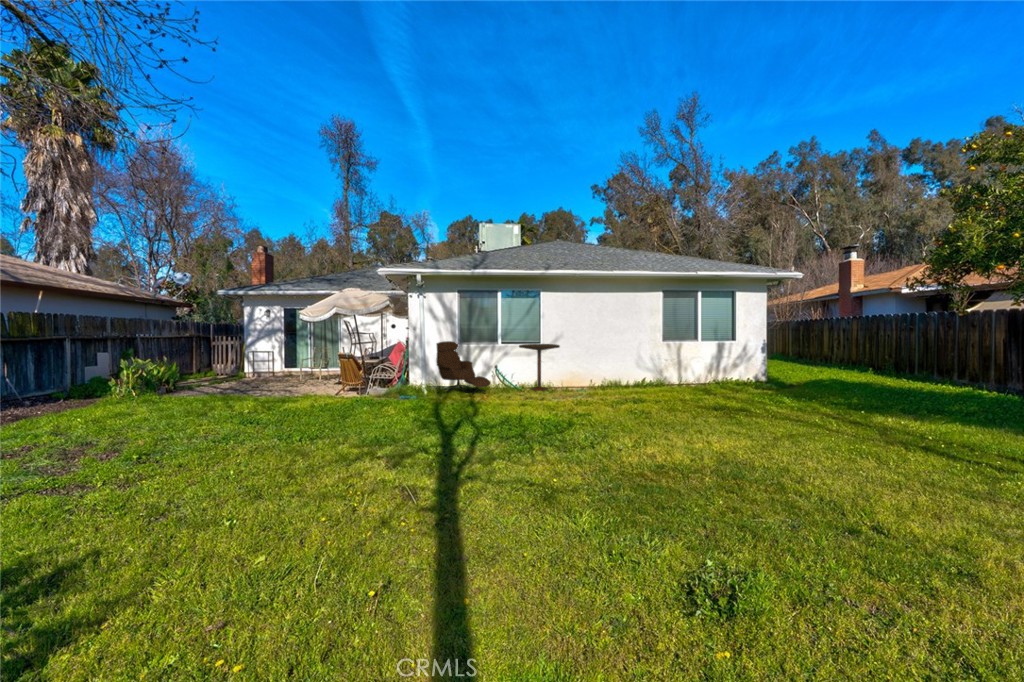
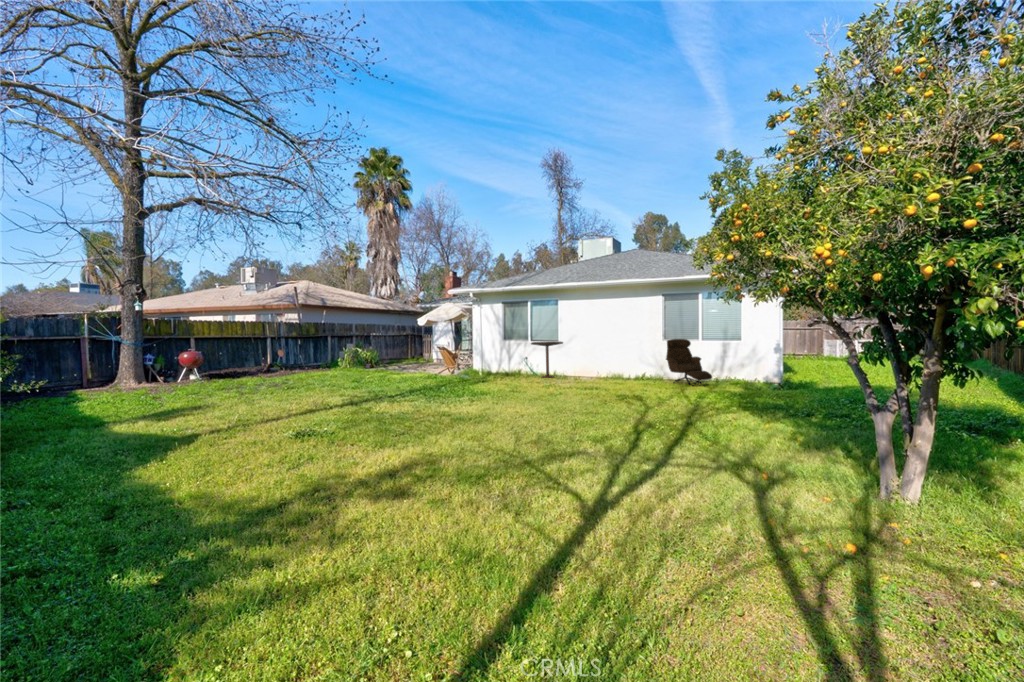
lounge chair: present [436,341,490,394] -> present [666,339,712,385]

